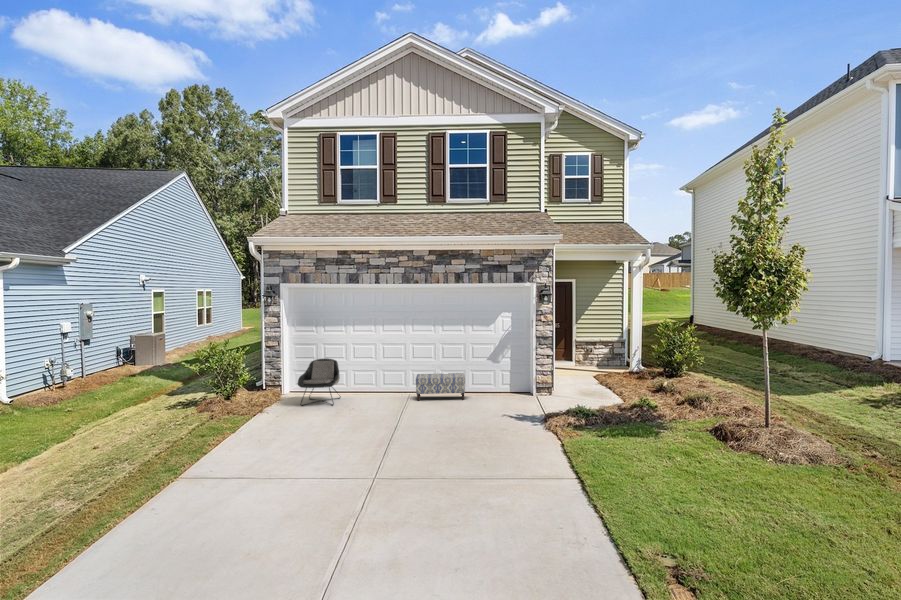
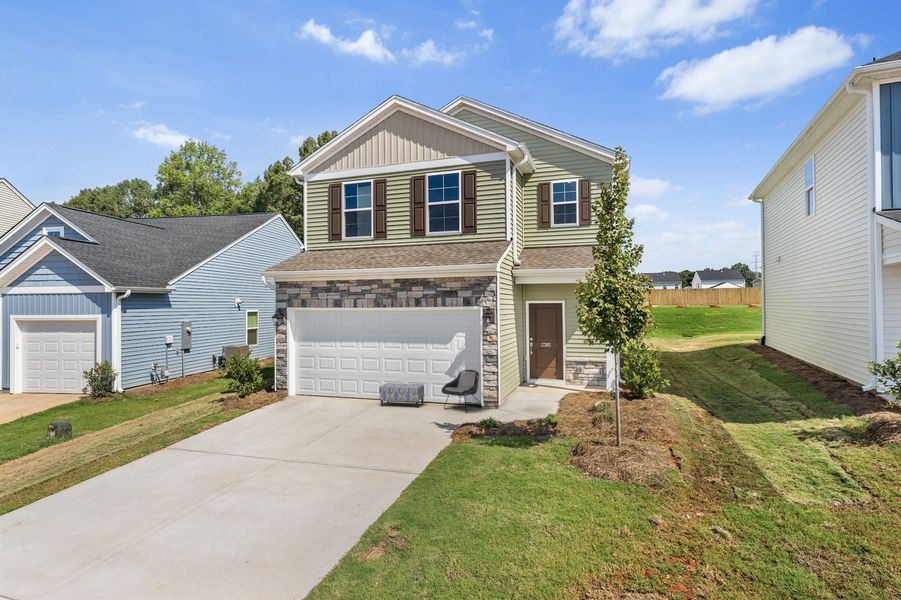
lounge chair: present [298,358,341,406] -> present [441,370,482,413]

